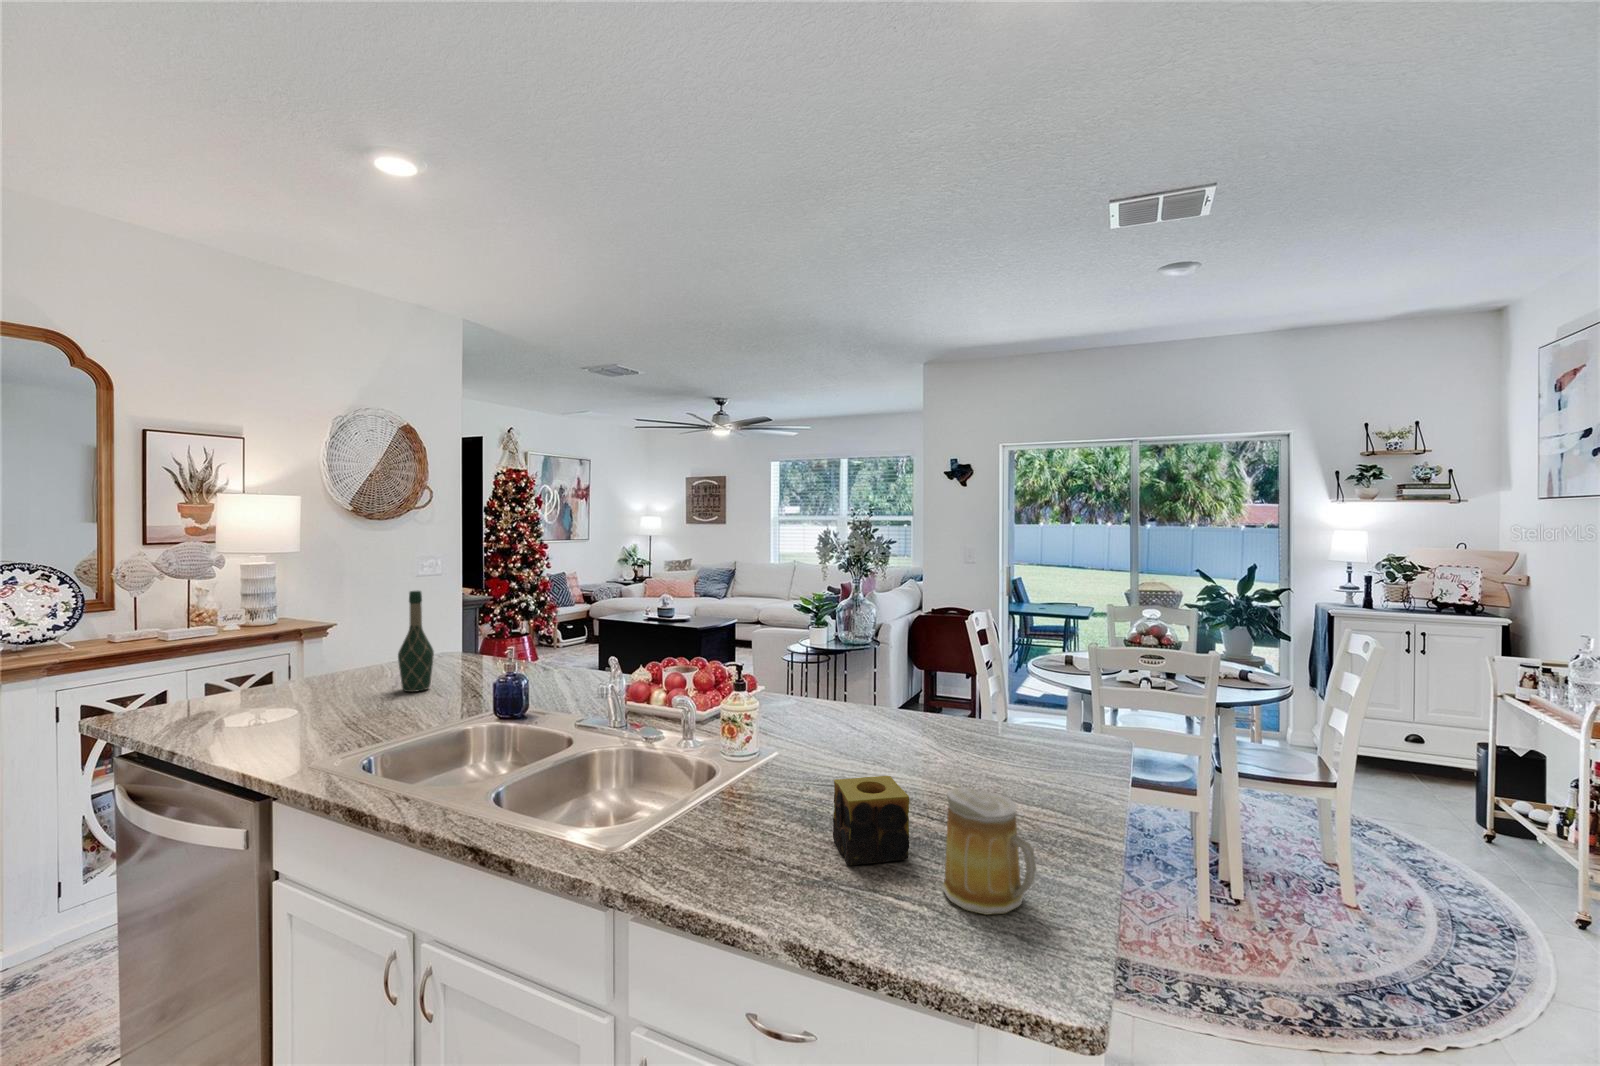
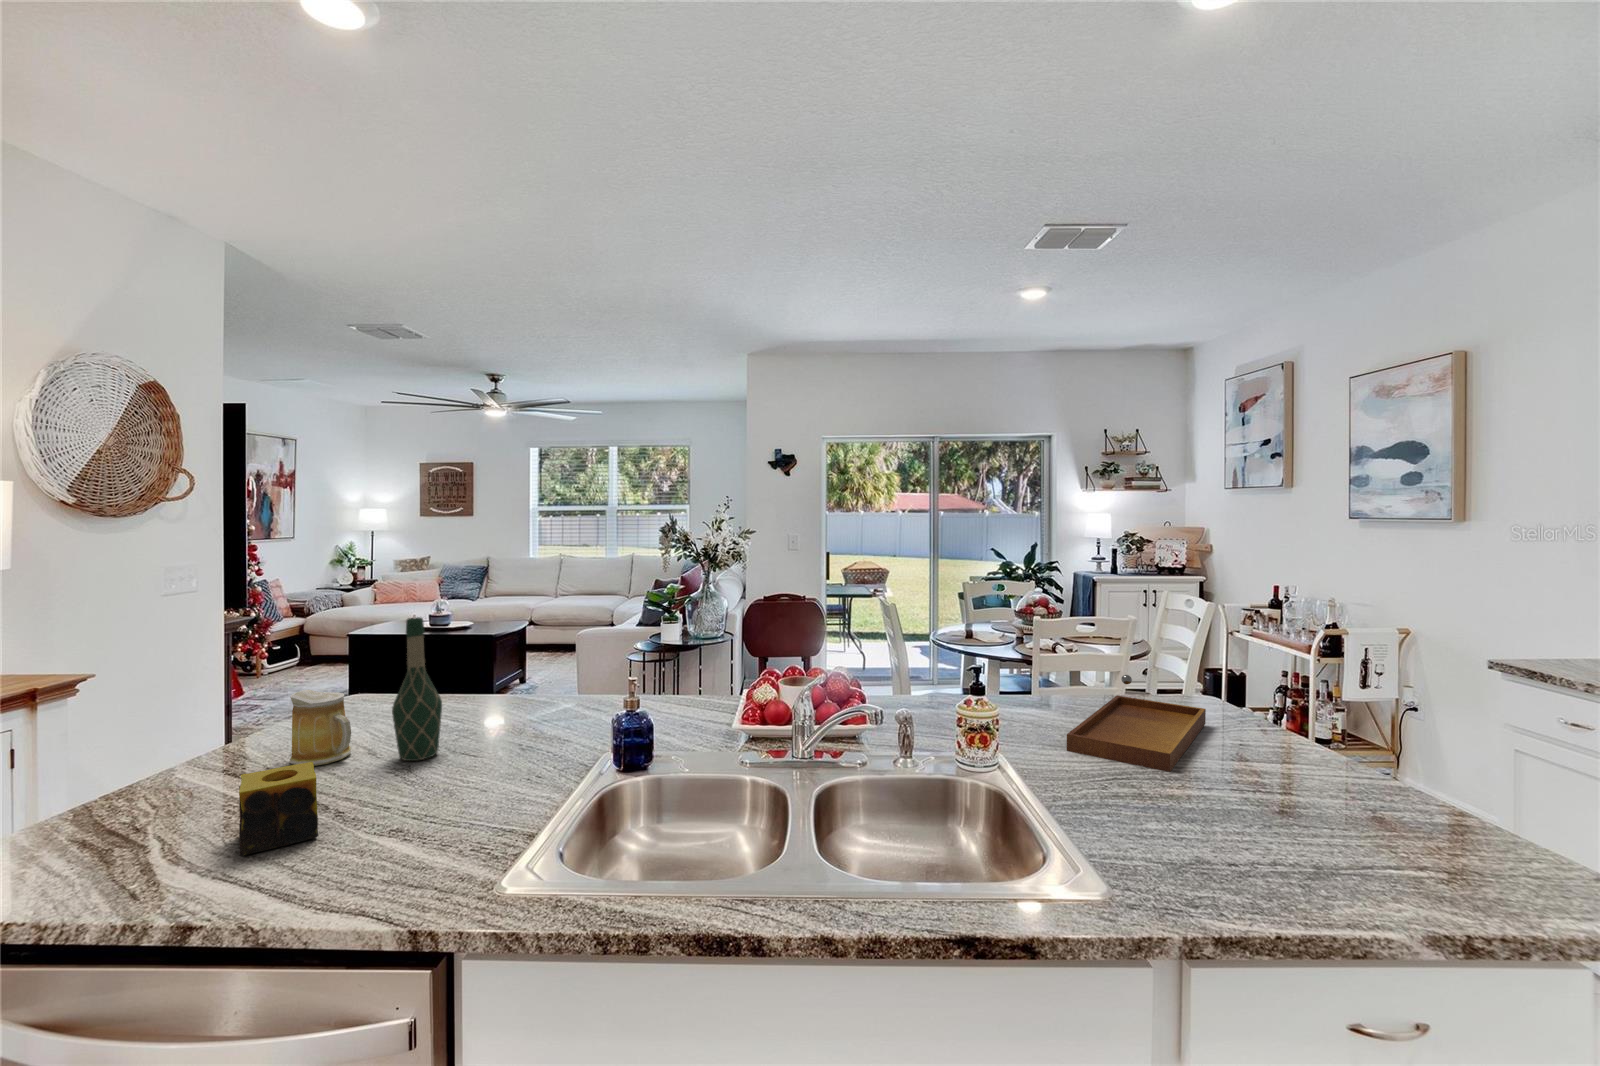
tray: none [857,694,1061,791] -> present [1067,675,1206,772]
candle: present [833,776,909,865] -> present [239,762,318,855]
mug: present [942,787,1036,915] -> present [289,690,351,766]

